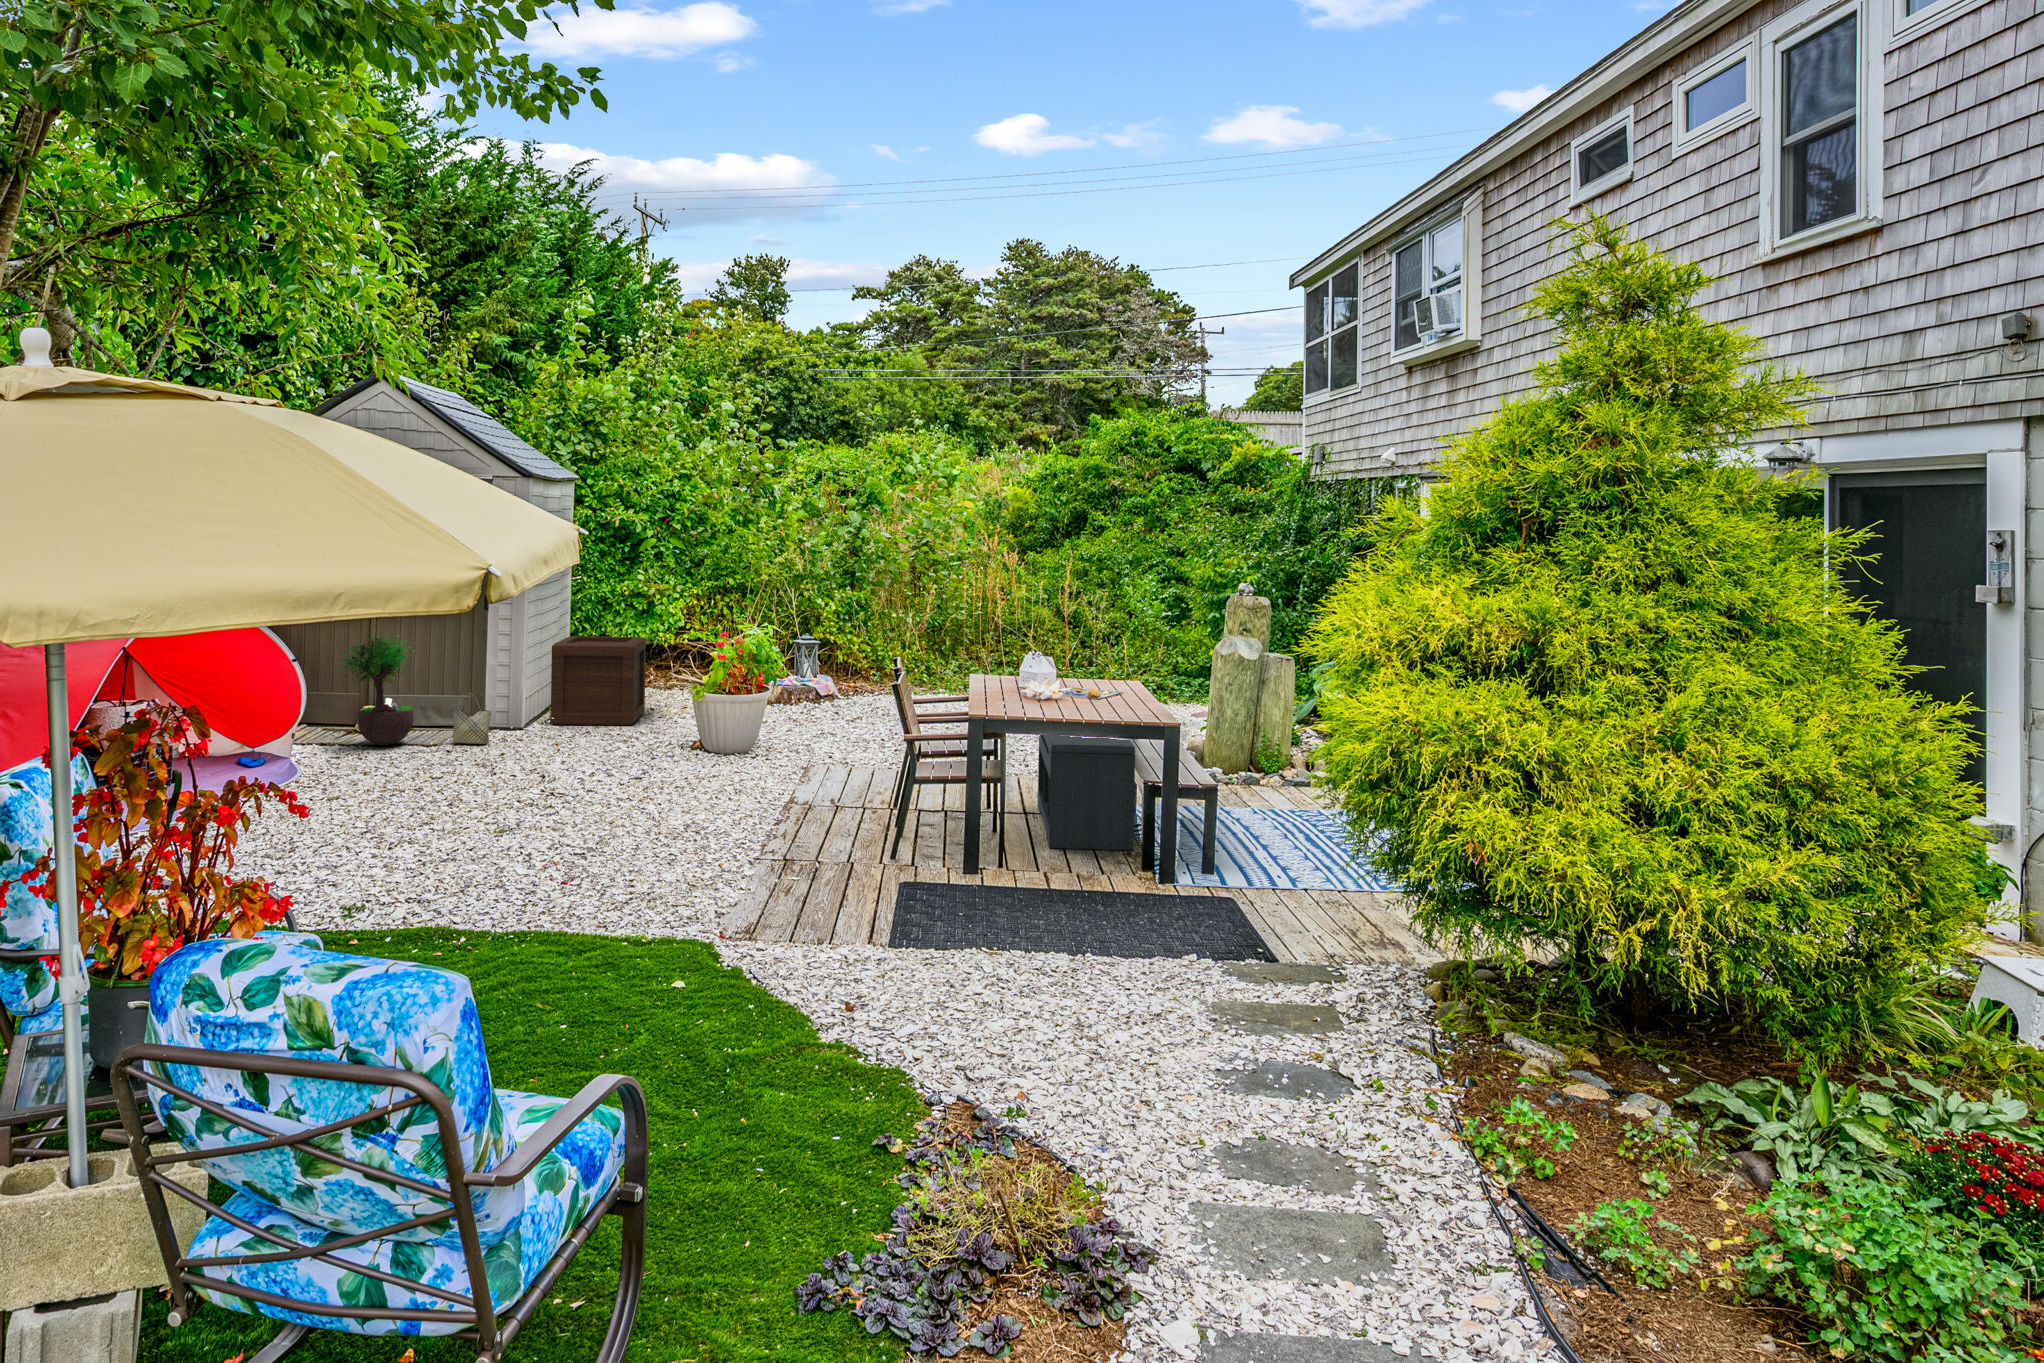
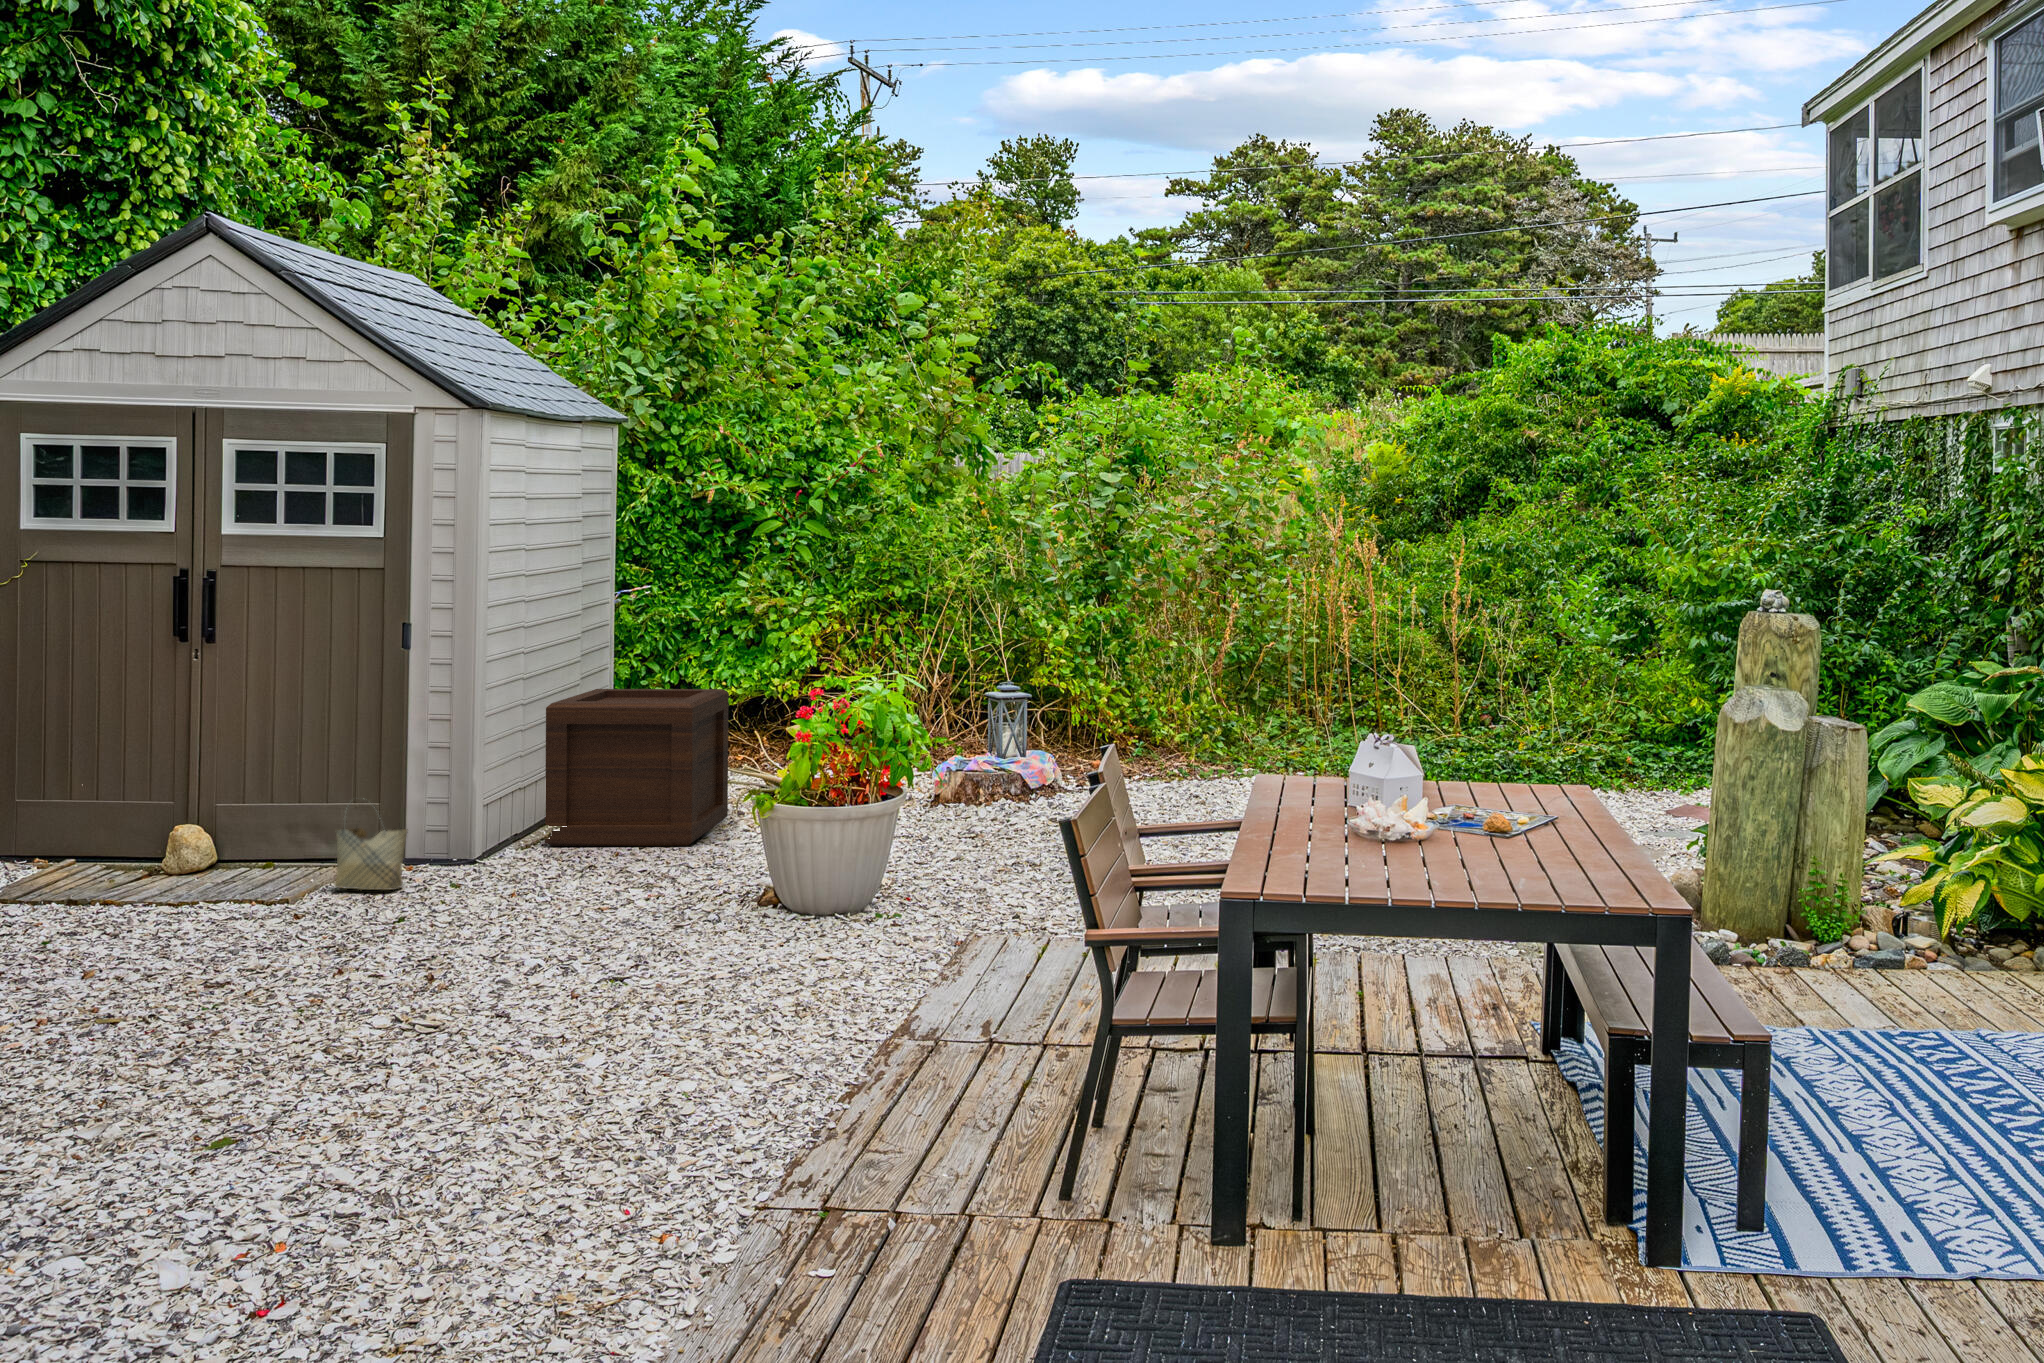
potted tree: present [340,626,414,745] -> none [103,678,264,896]
bench: present [1038,735,1135,850] -> none [1386,852,1585,1161]

